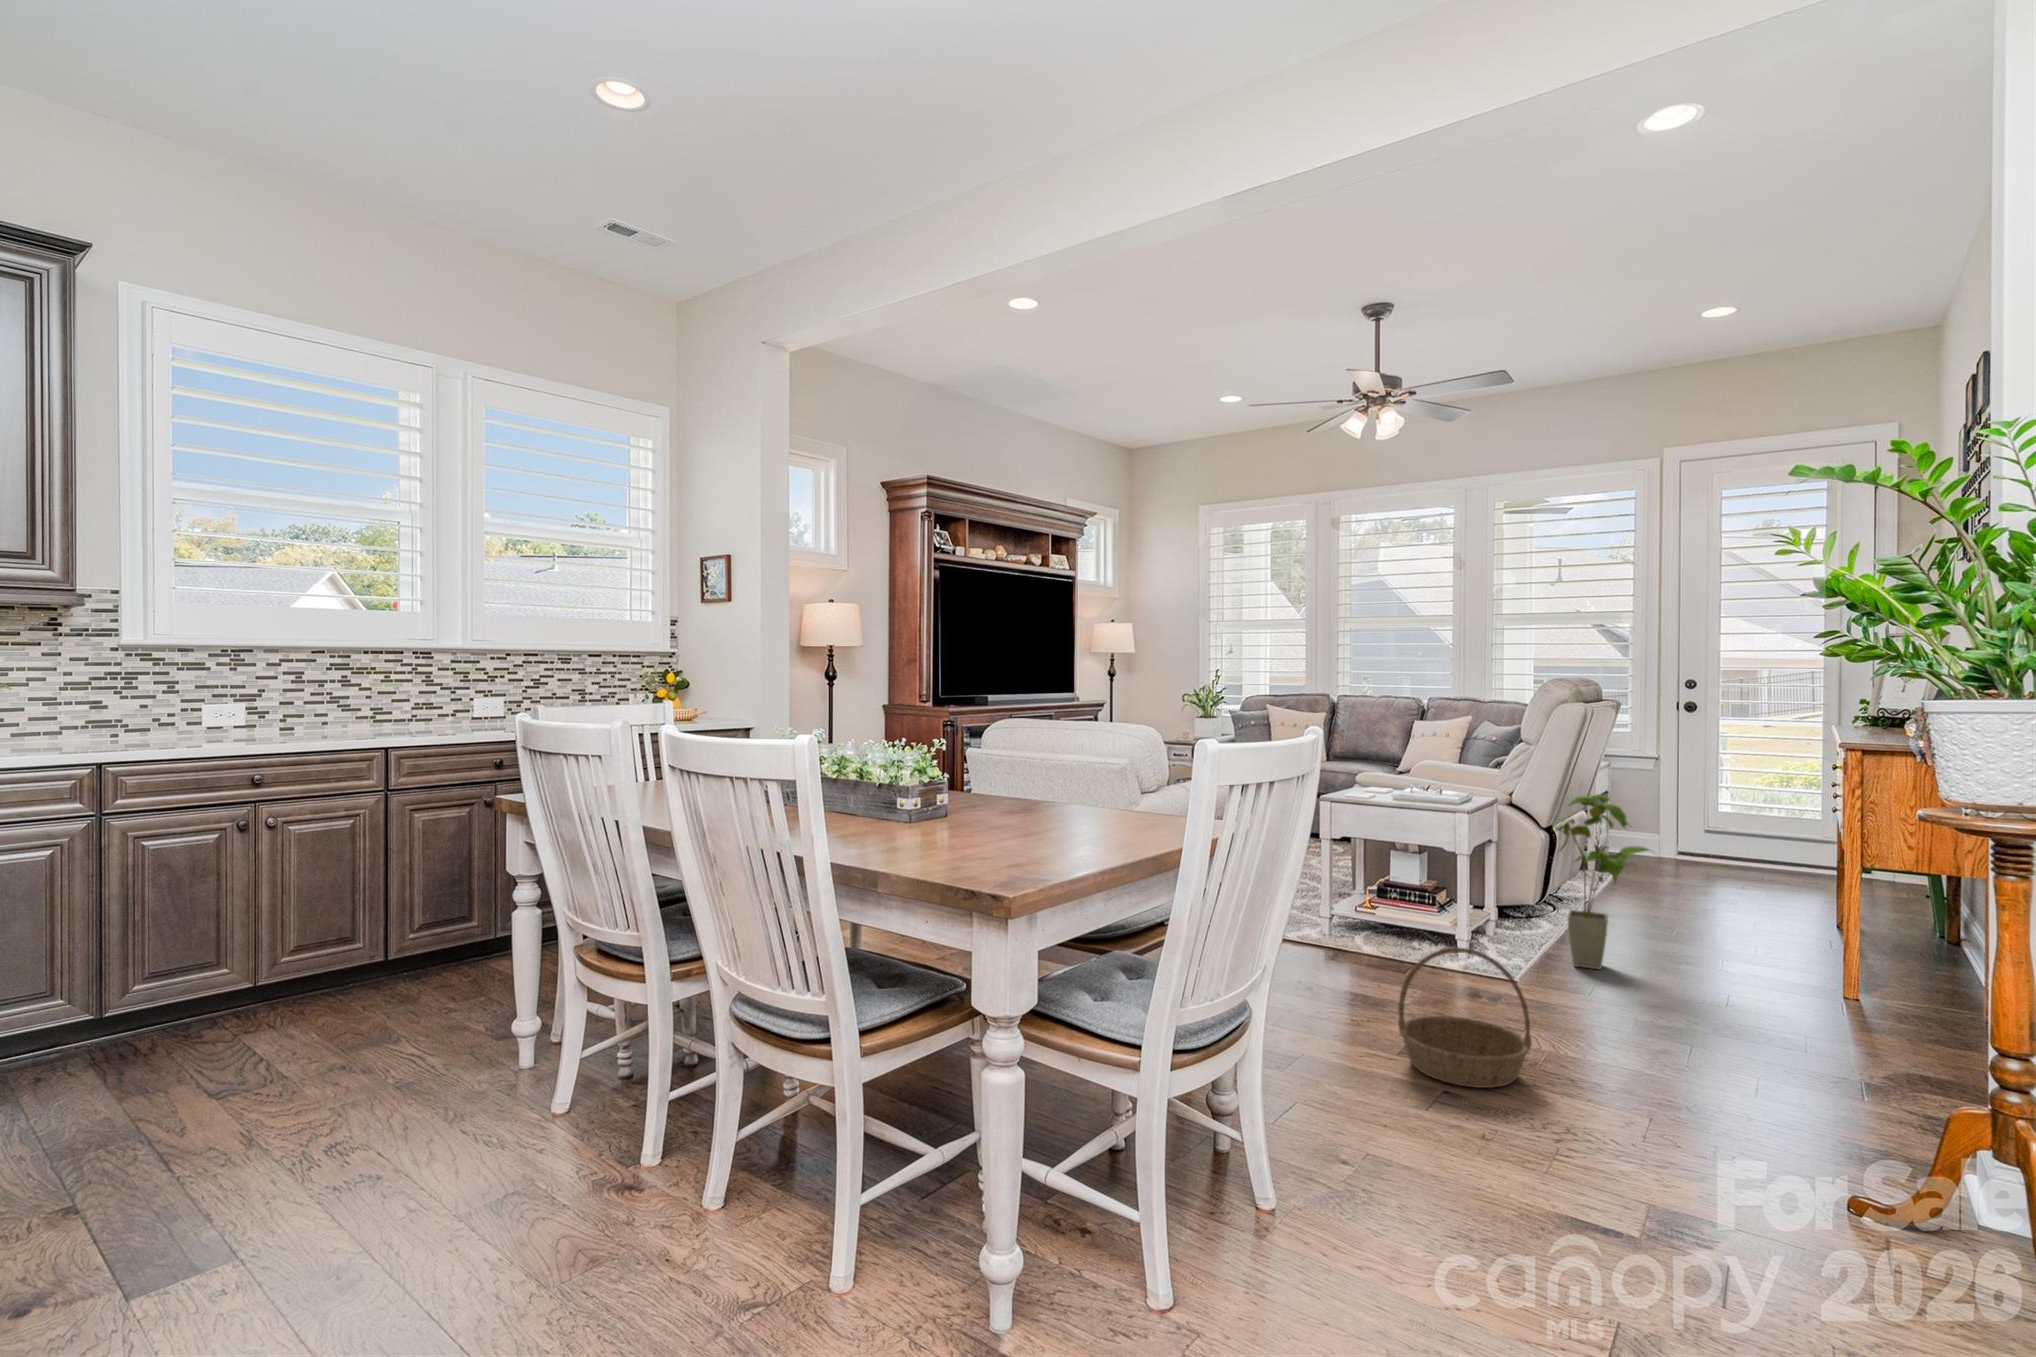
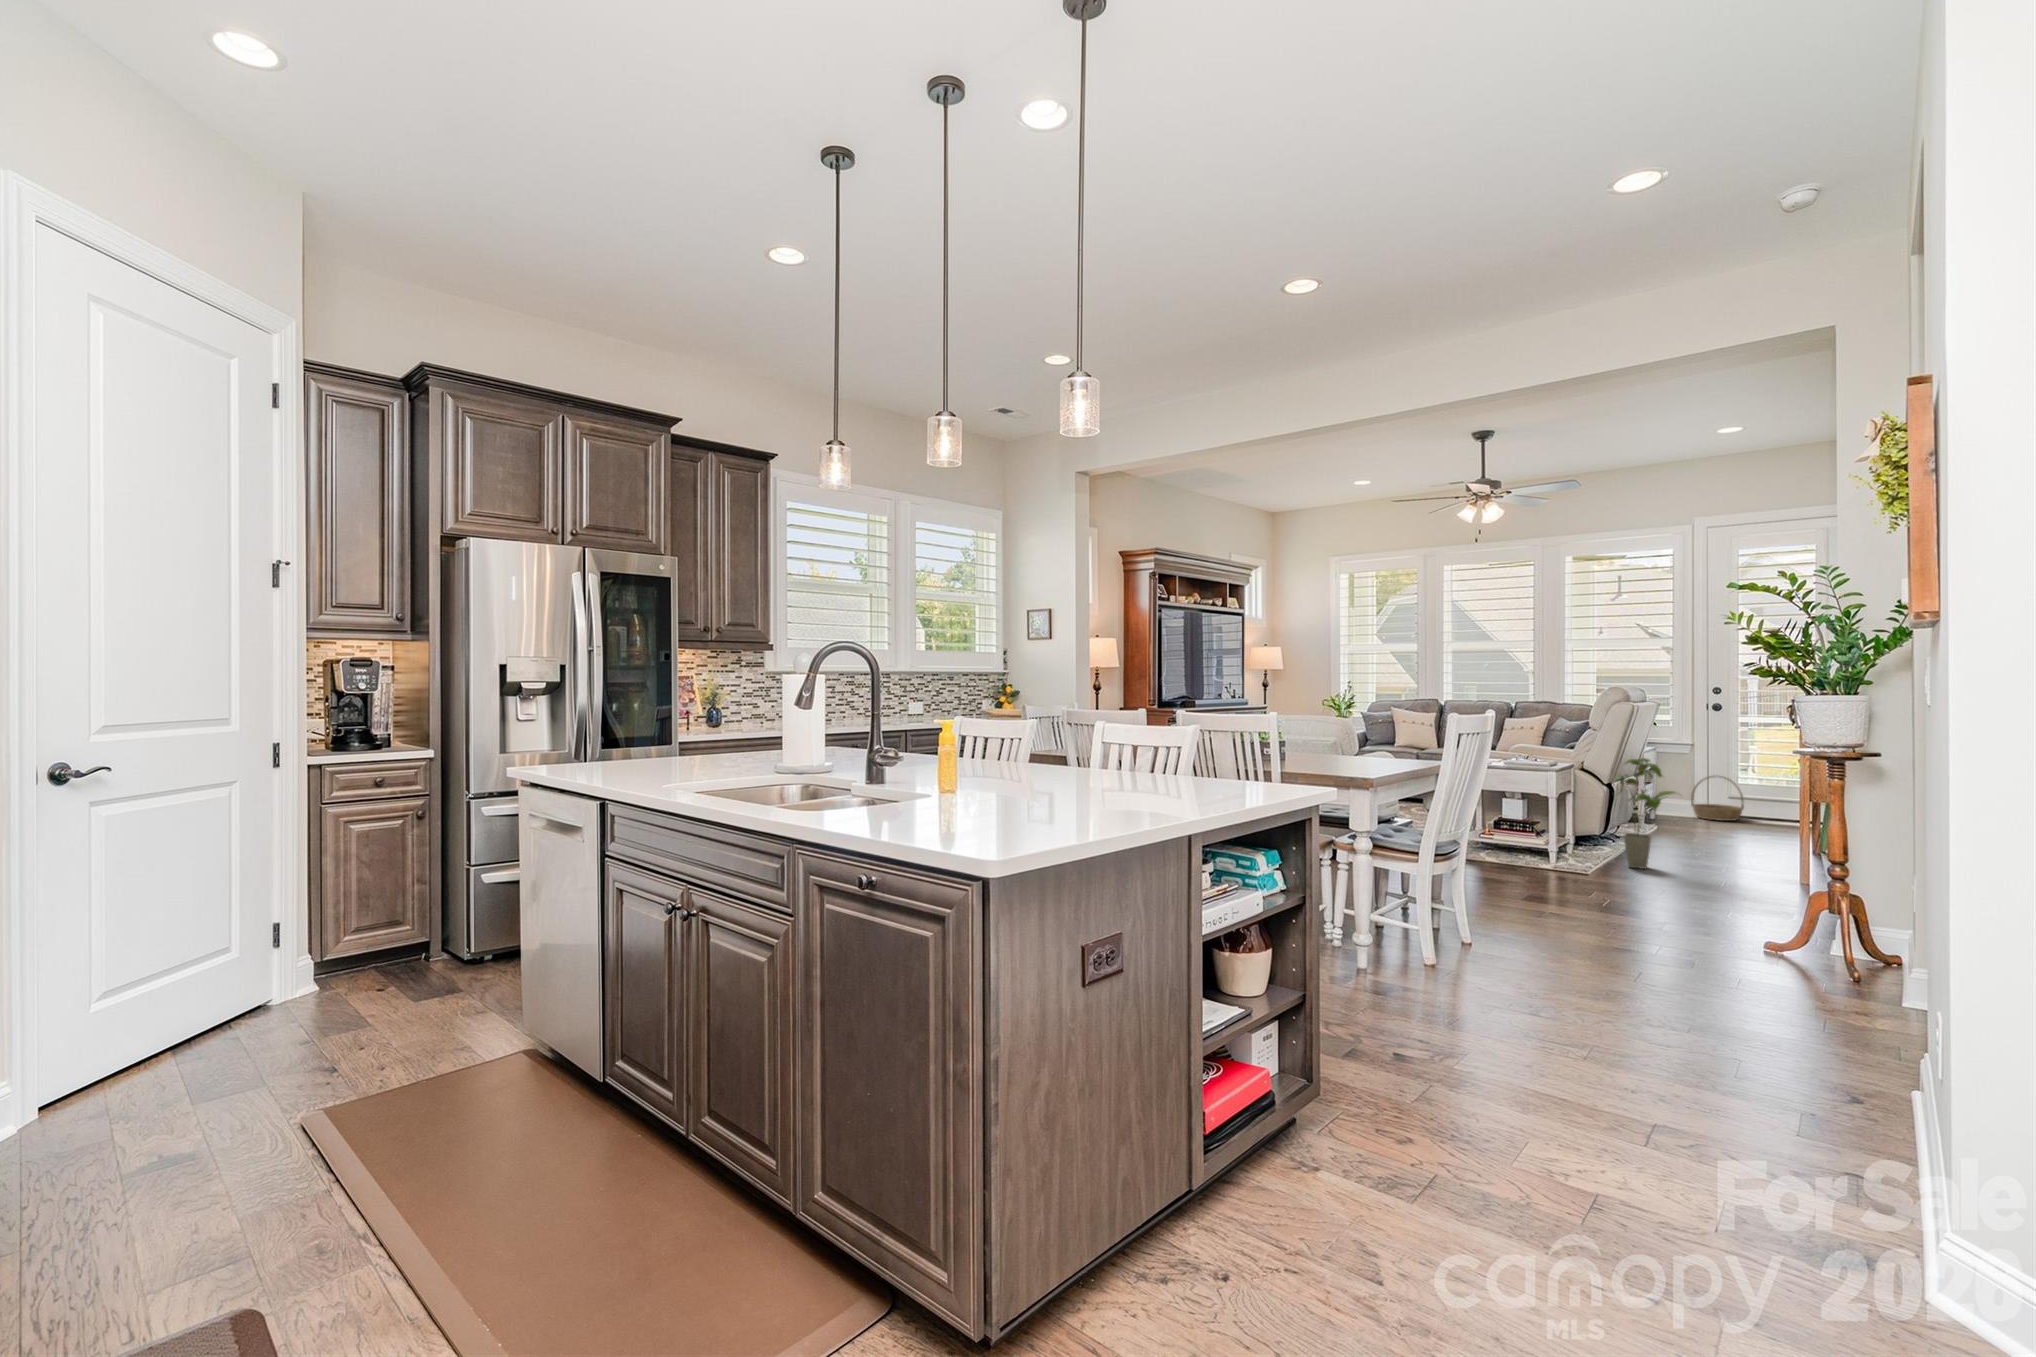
basket: present [1398,947,1532,1088] -> present [1691,776,1744,821]

